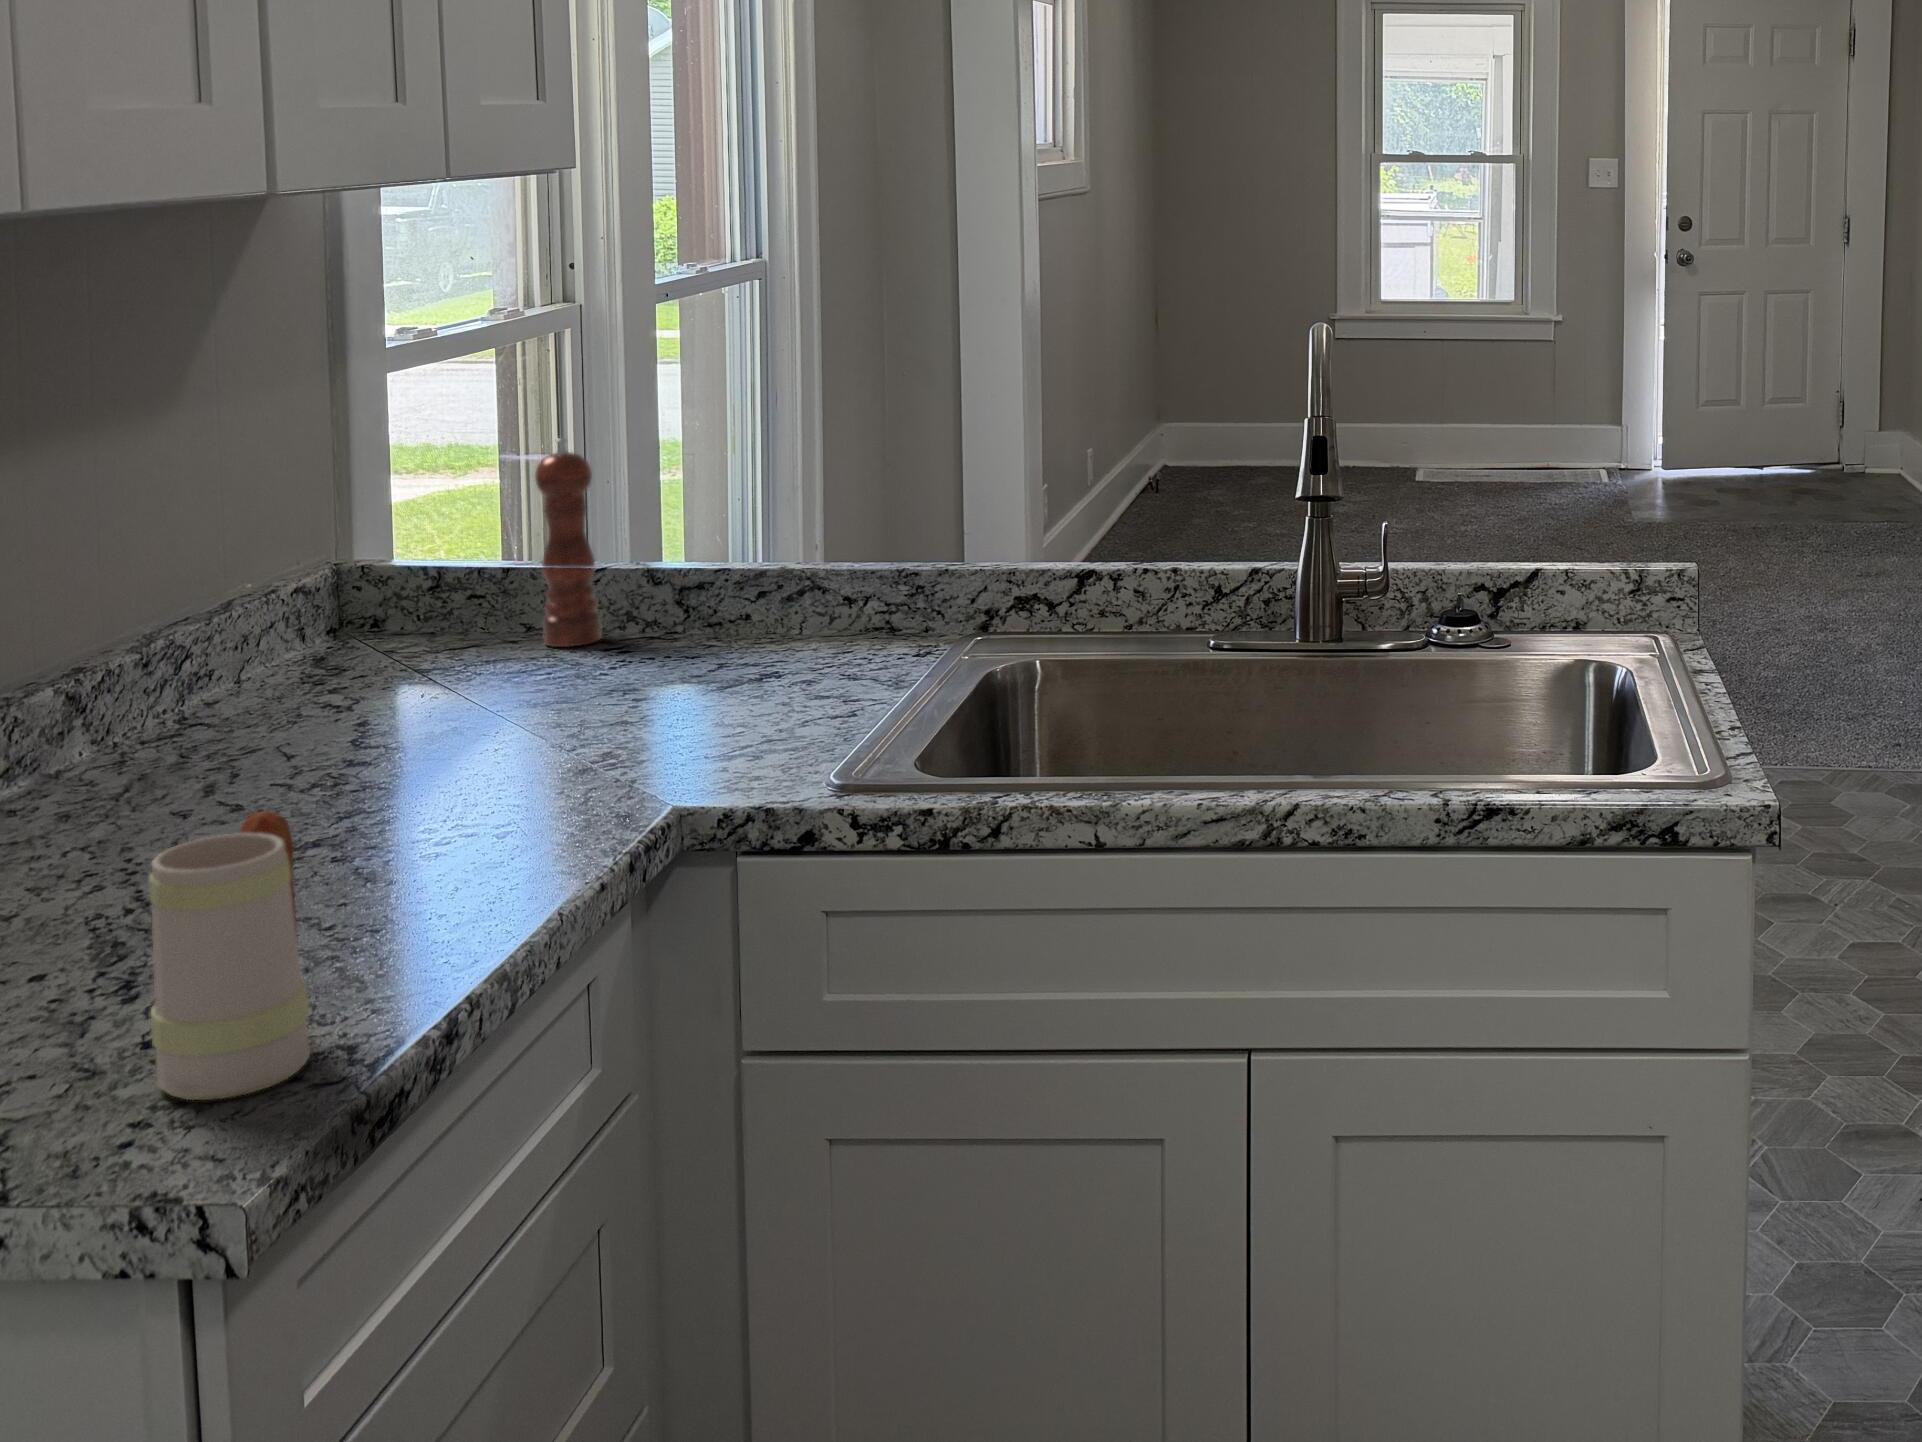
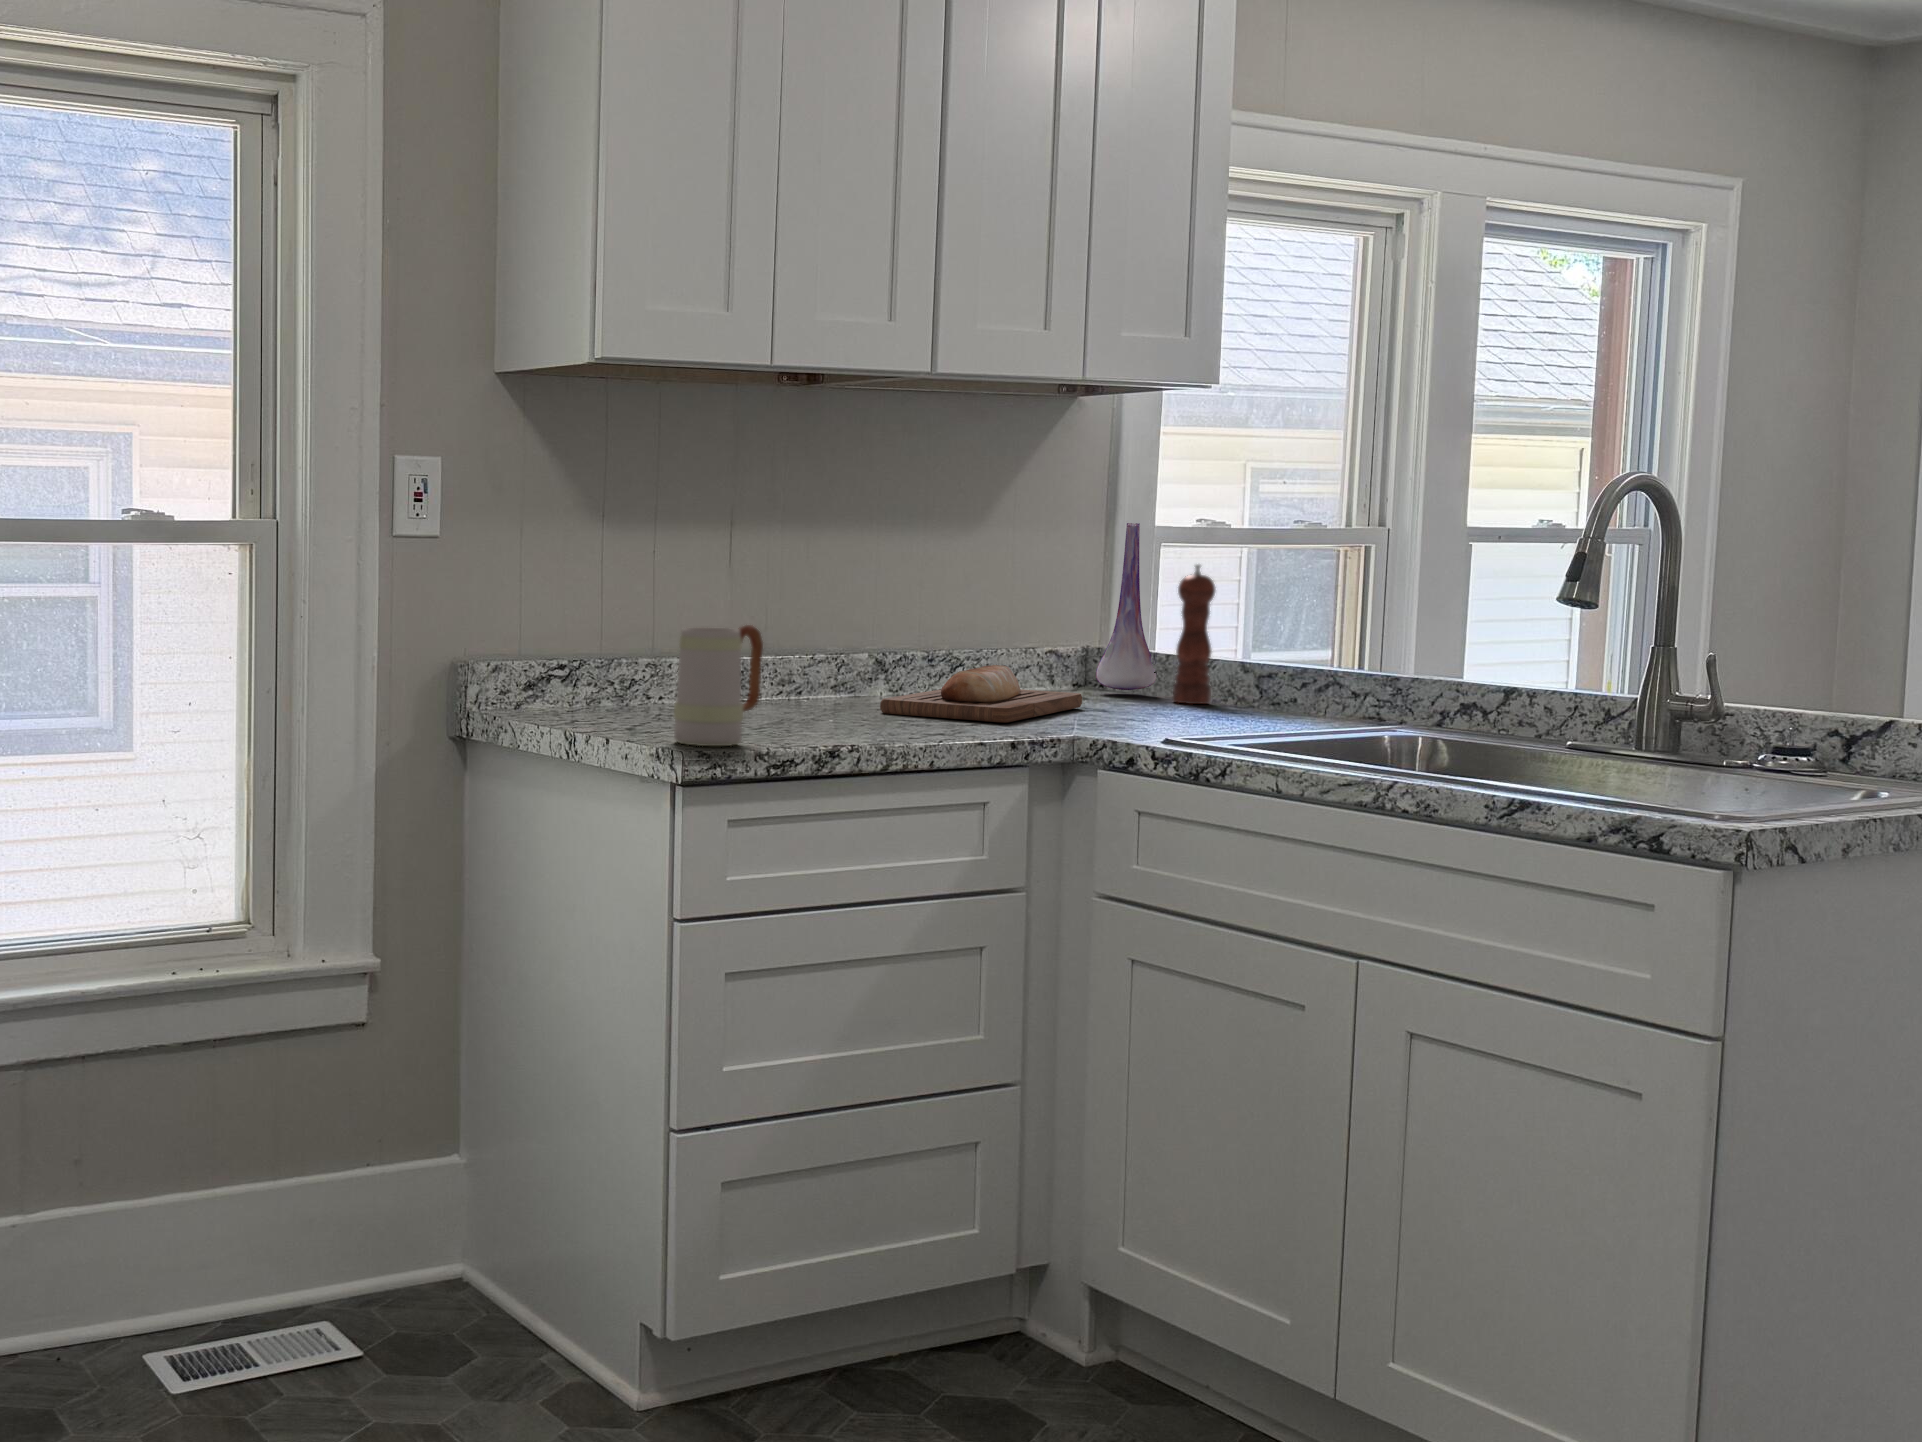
vase: none [396,379,487,646] -> present [1096,523,1156,690]
bread loaf: none [251,671,508,827] -> present [880,665,1082,722]

